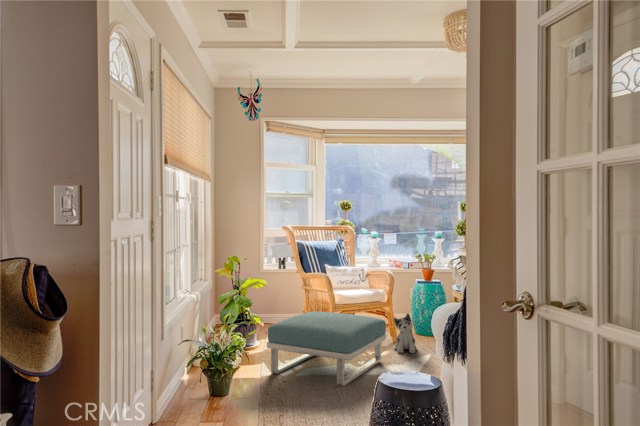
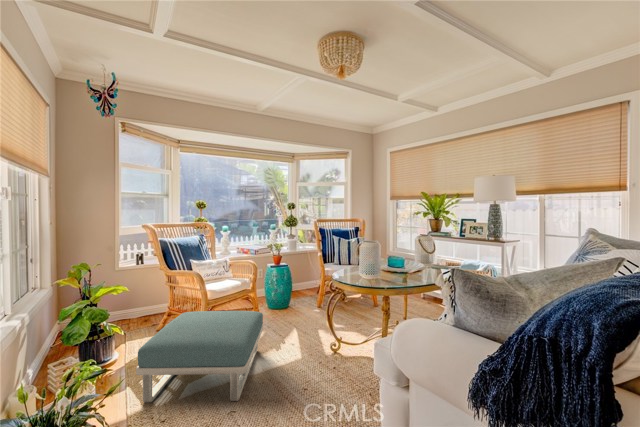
plush toy: present [394,314,417,353] -> none [261,299,281,335]

